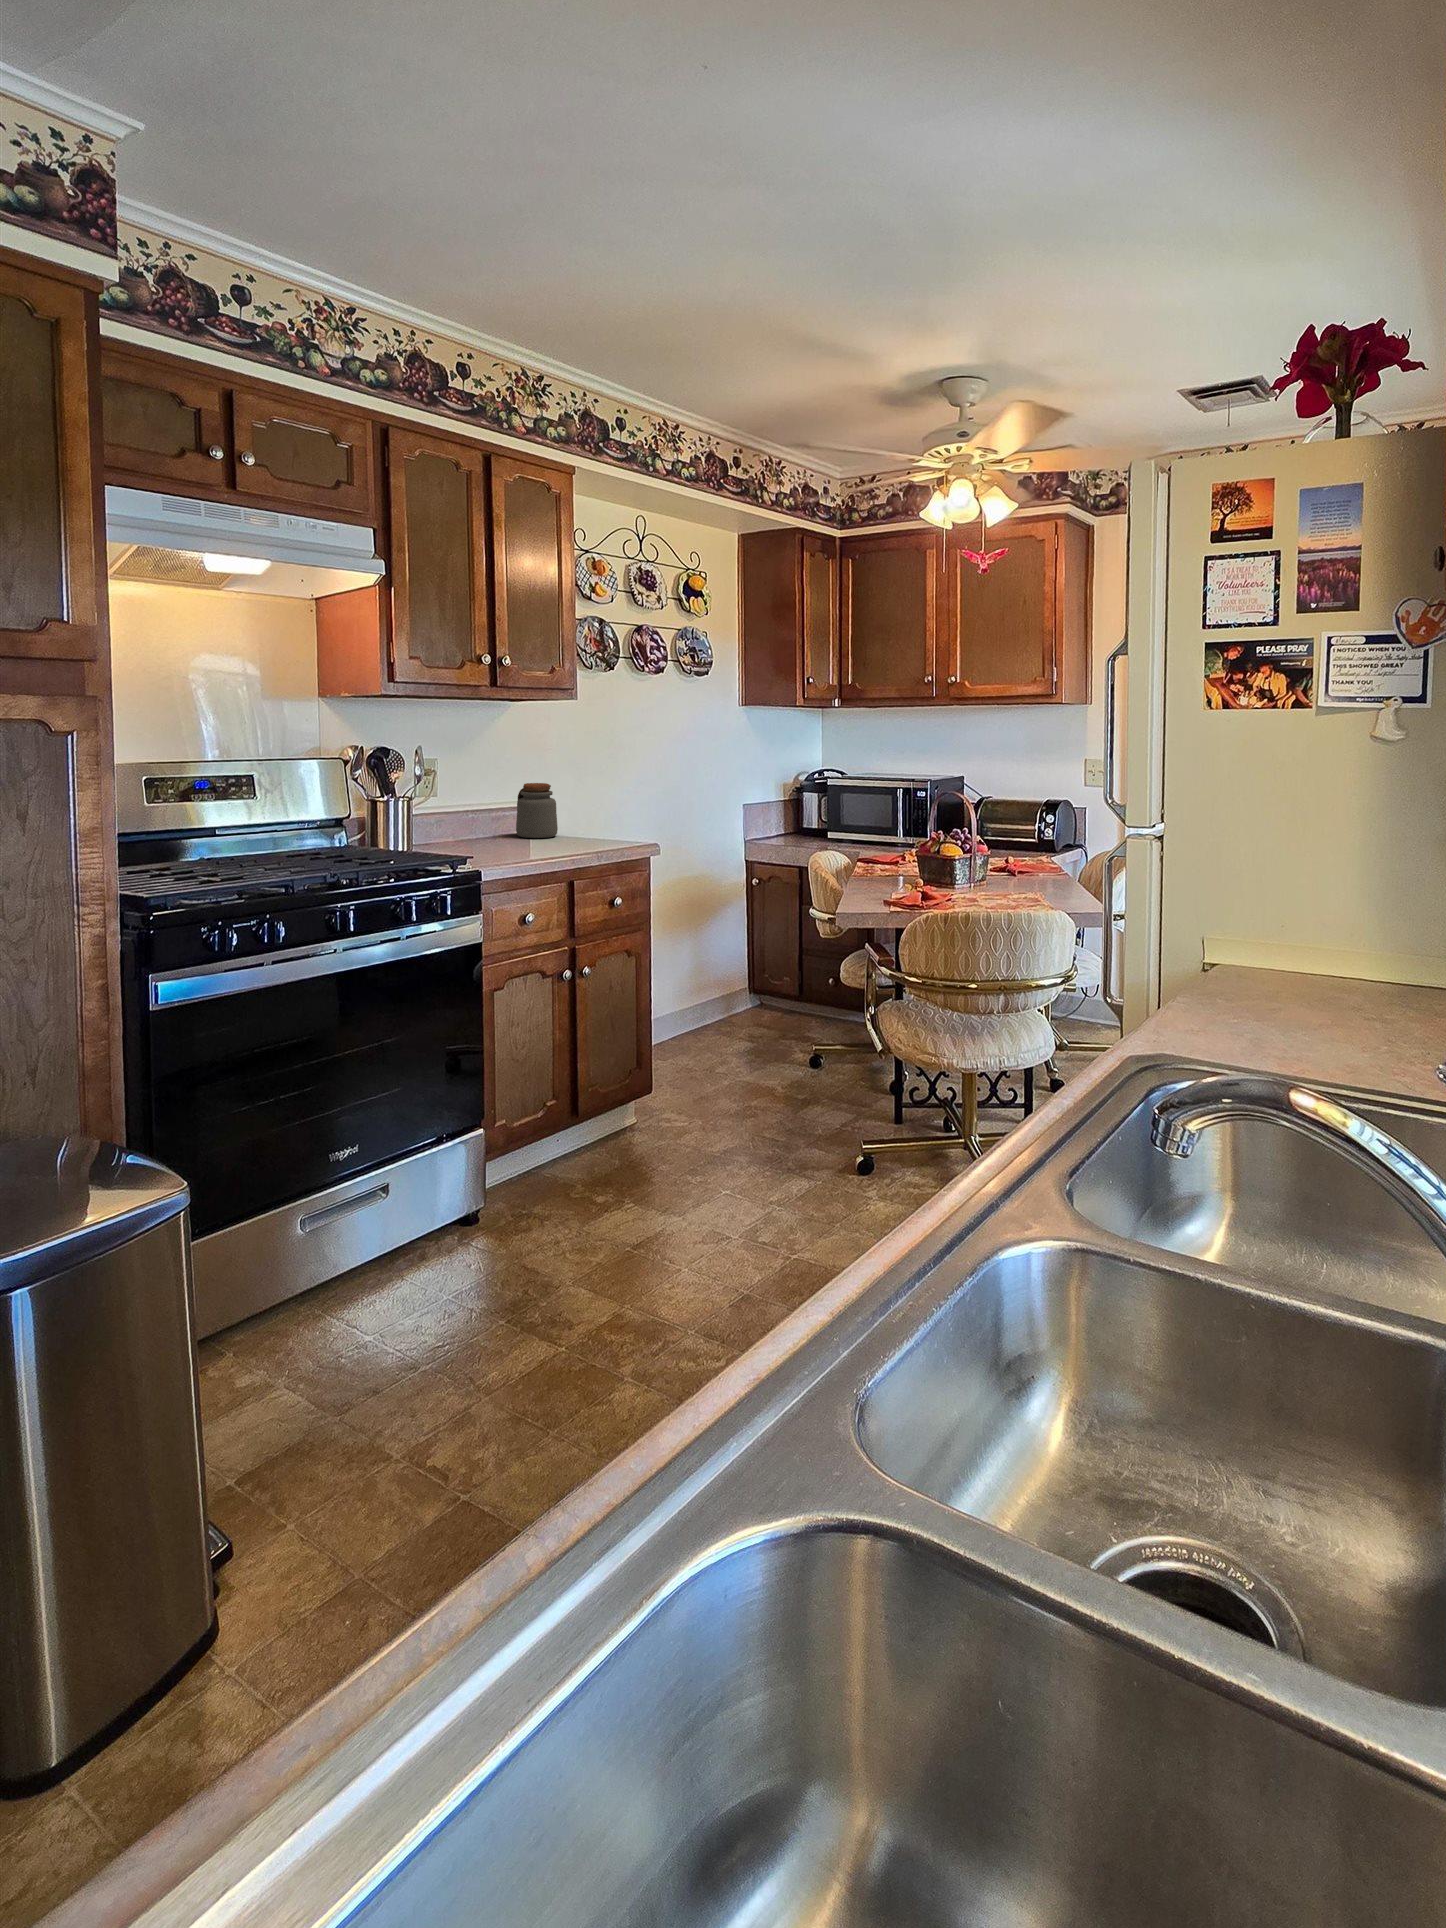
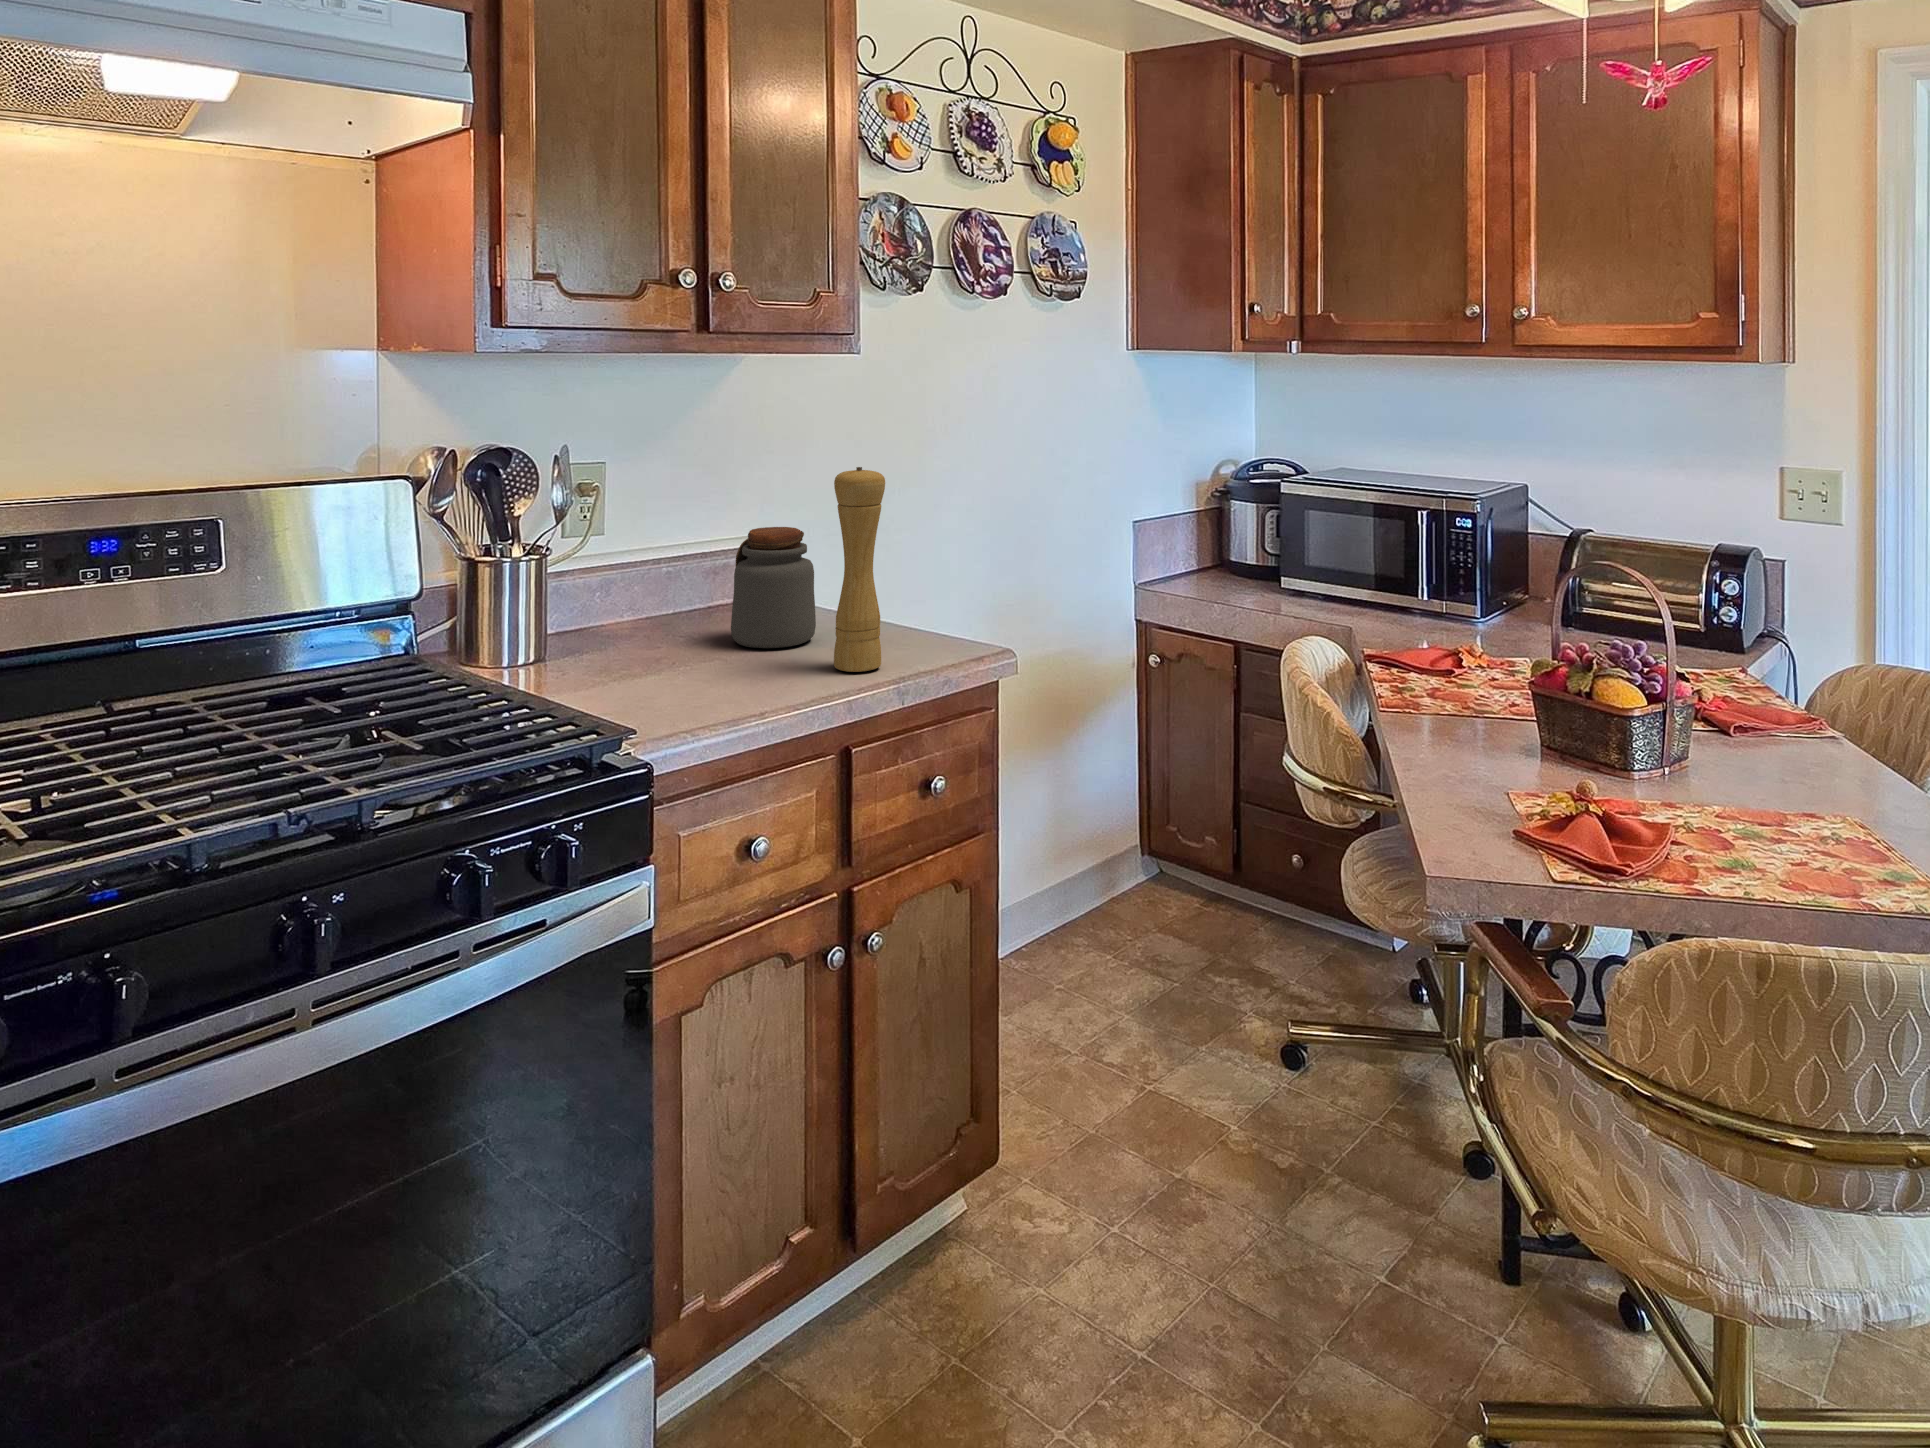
pepper mill: none [564,752,588,845] -> present [834,467,885,672]

